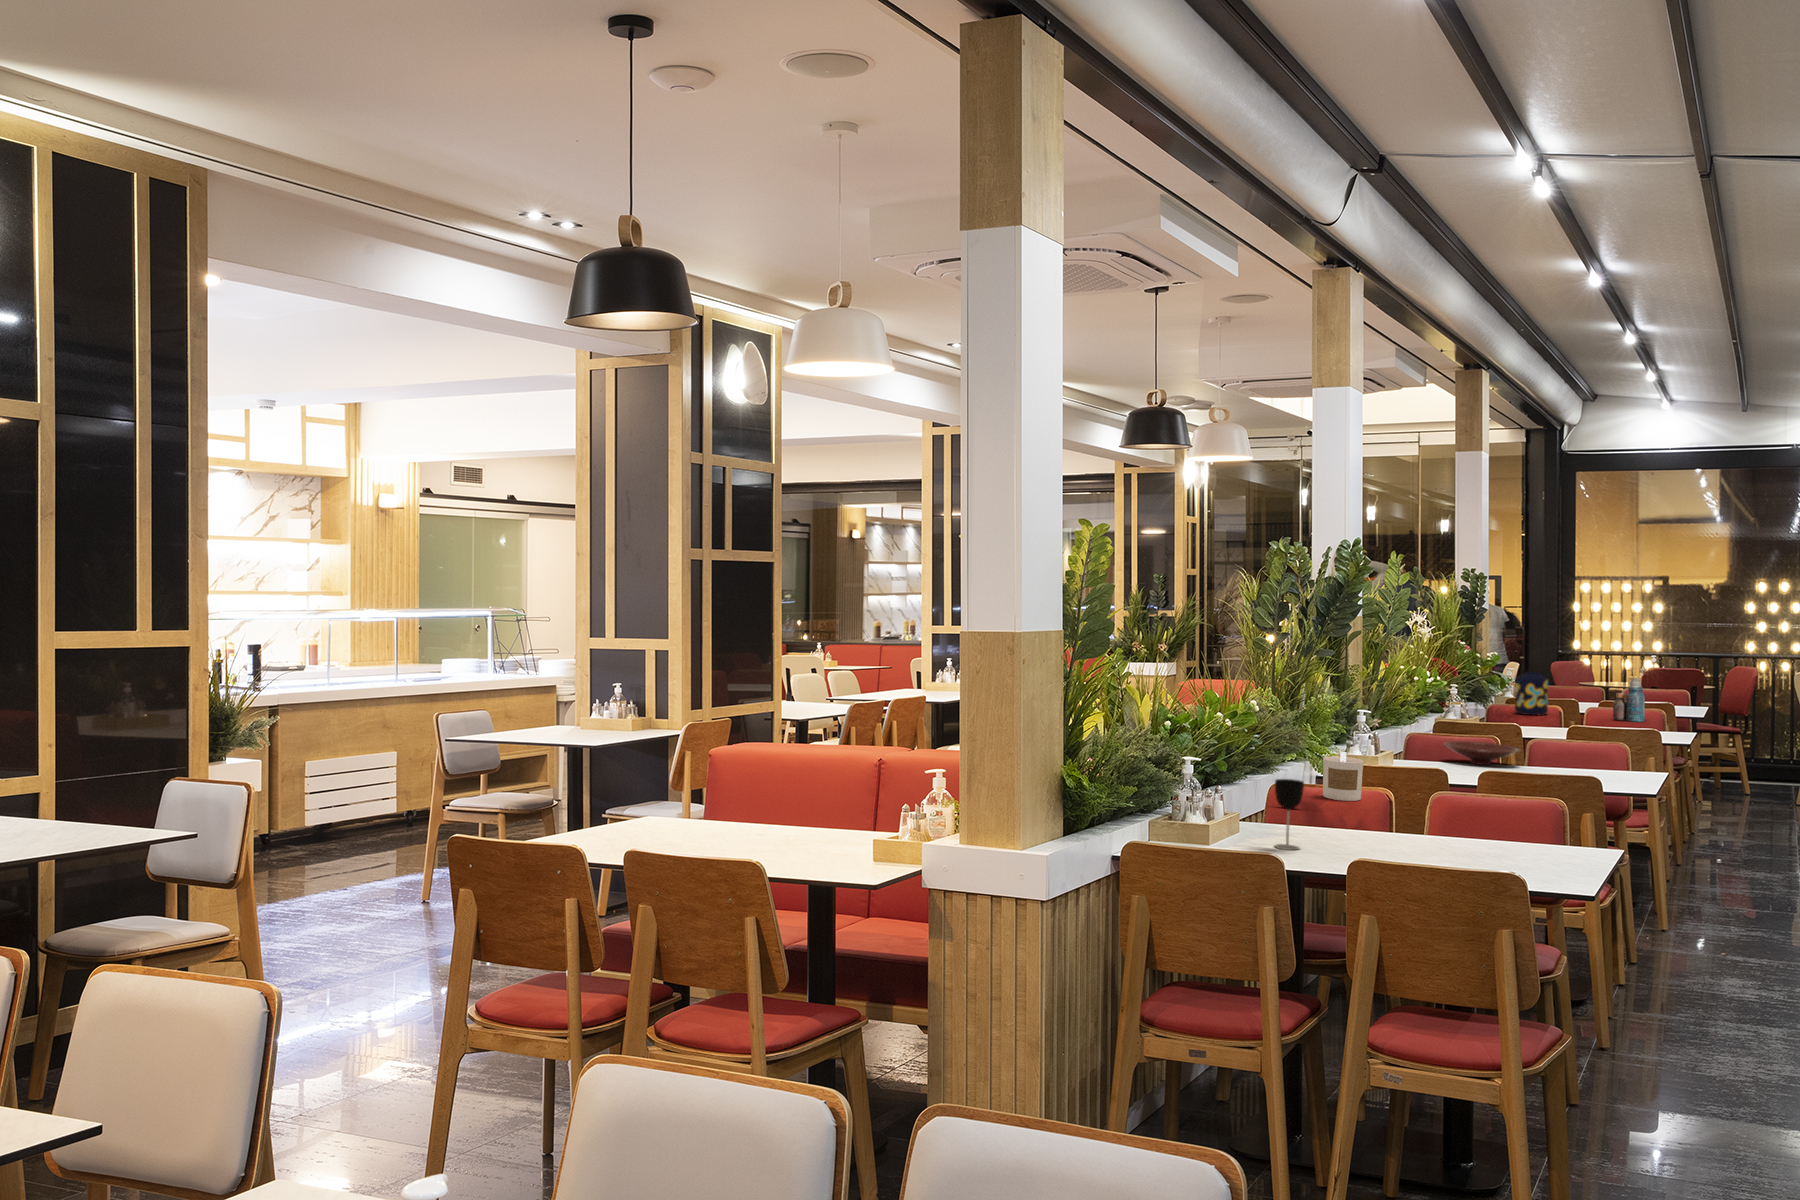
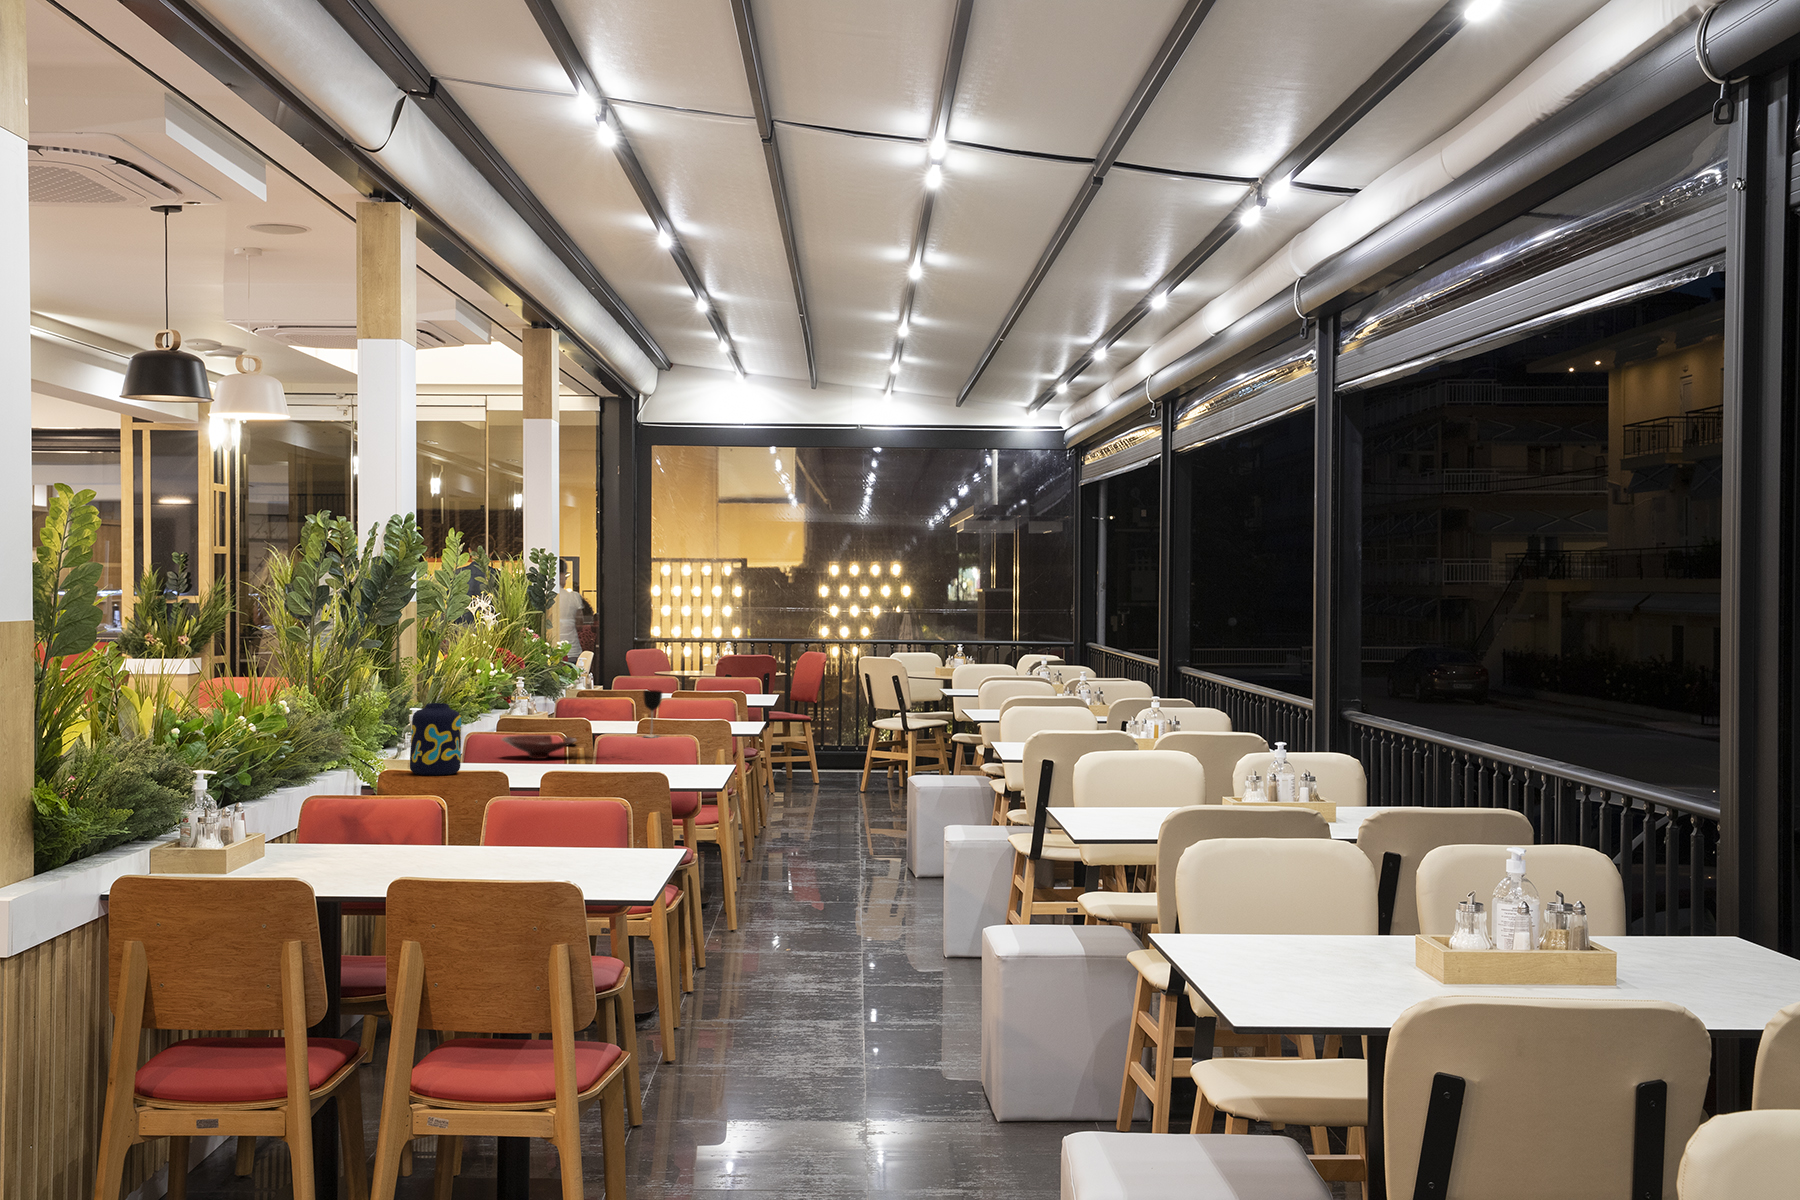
vase: present [1515,672,1548,715] -> present [410,703,461,776]
bottle: present [1613,678,1645,722] -> none [669,663,696,706]
candle: present [1323,752,1363,801] -> none [365,750,409,804]
wine glass: present [1275,779,1304,850] -> present [643,690,662,737]

